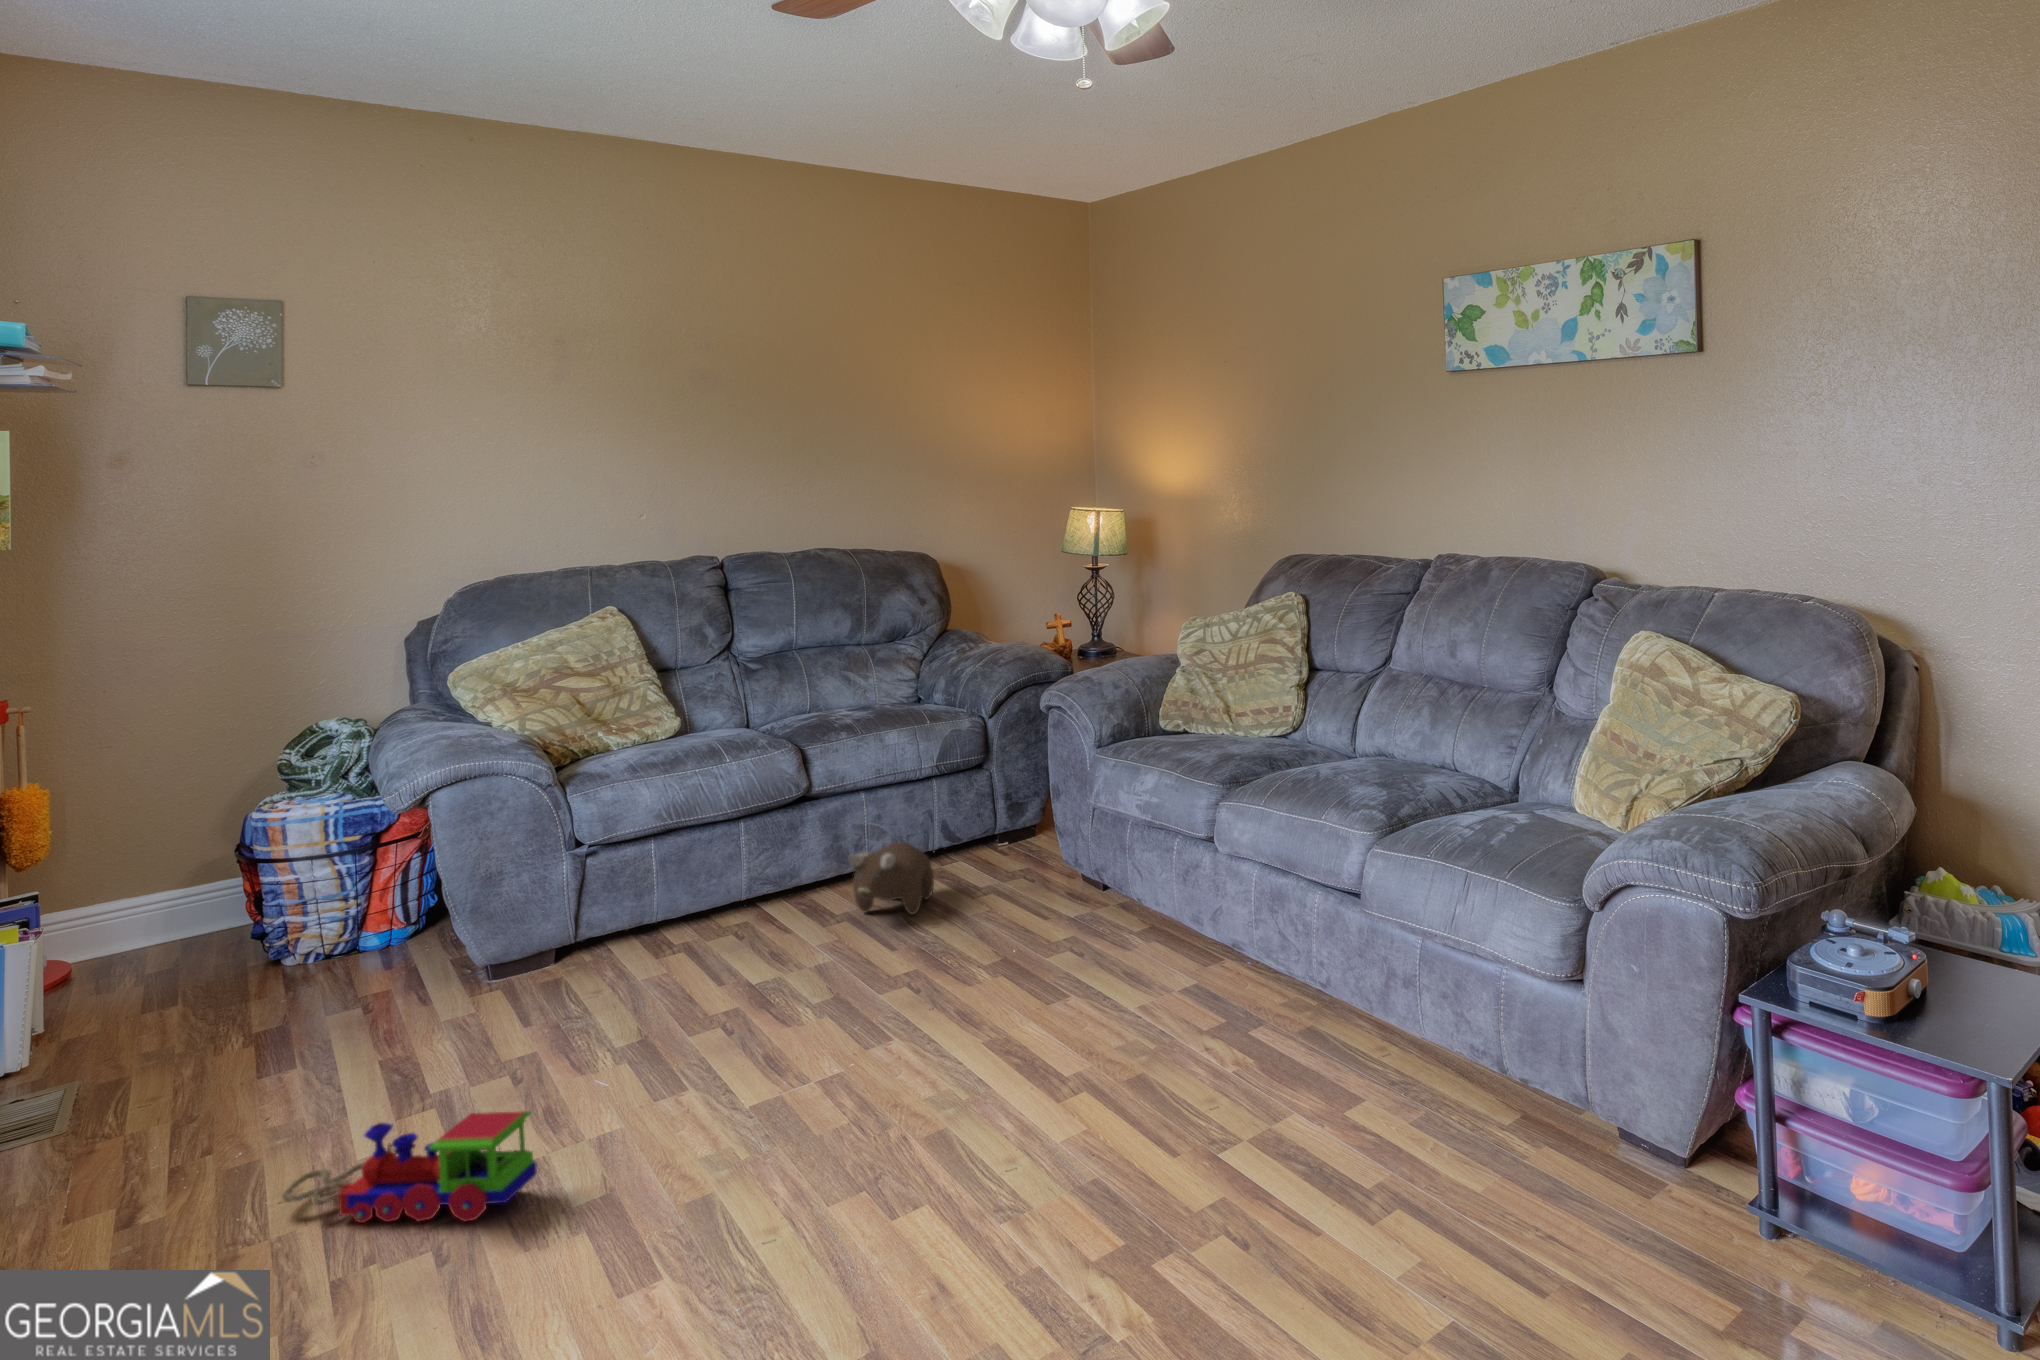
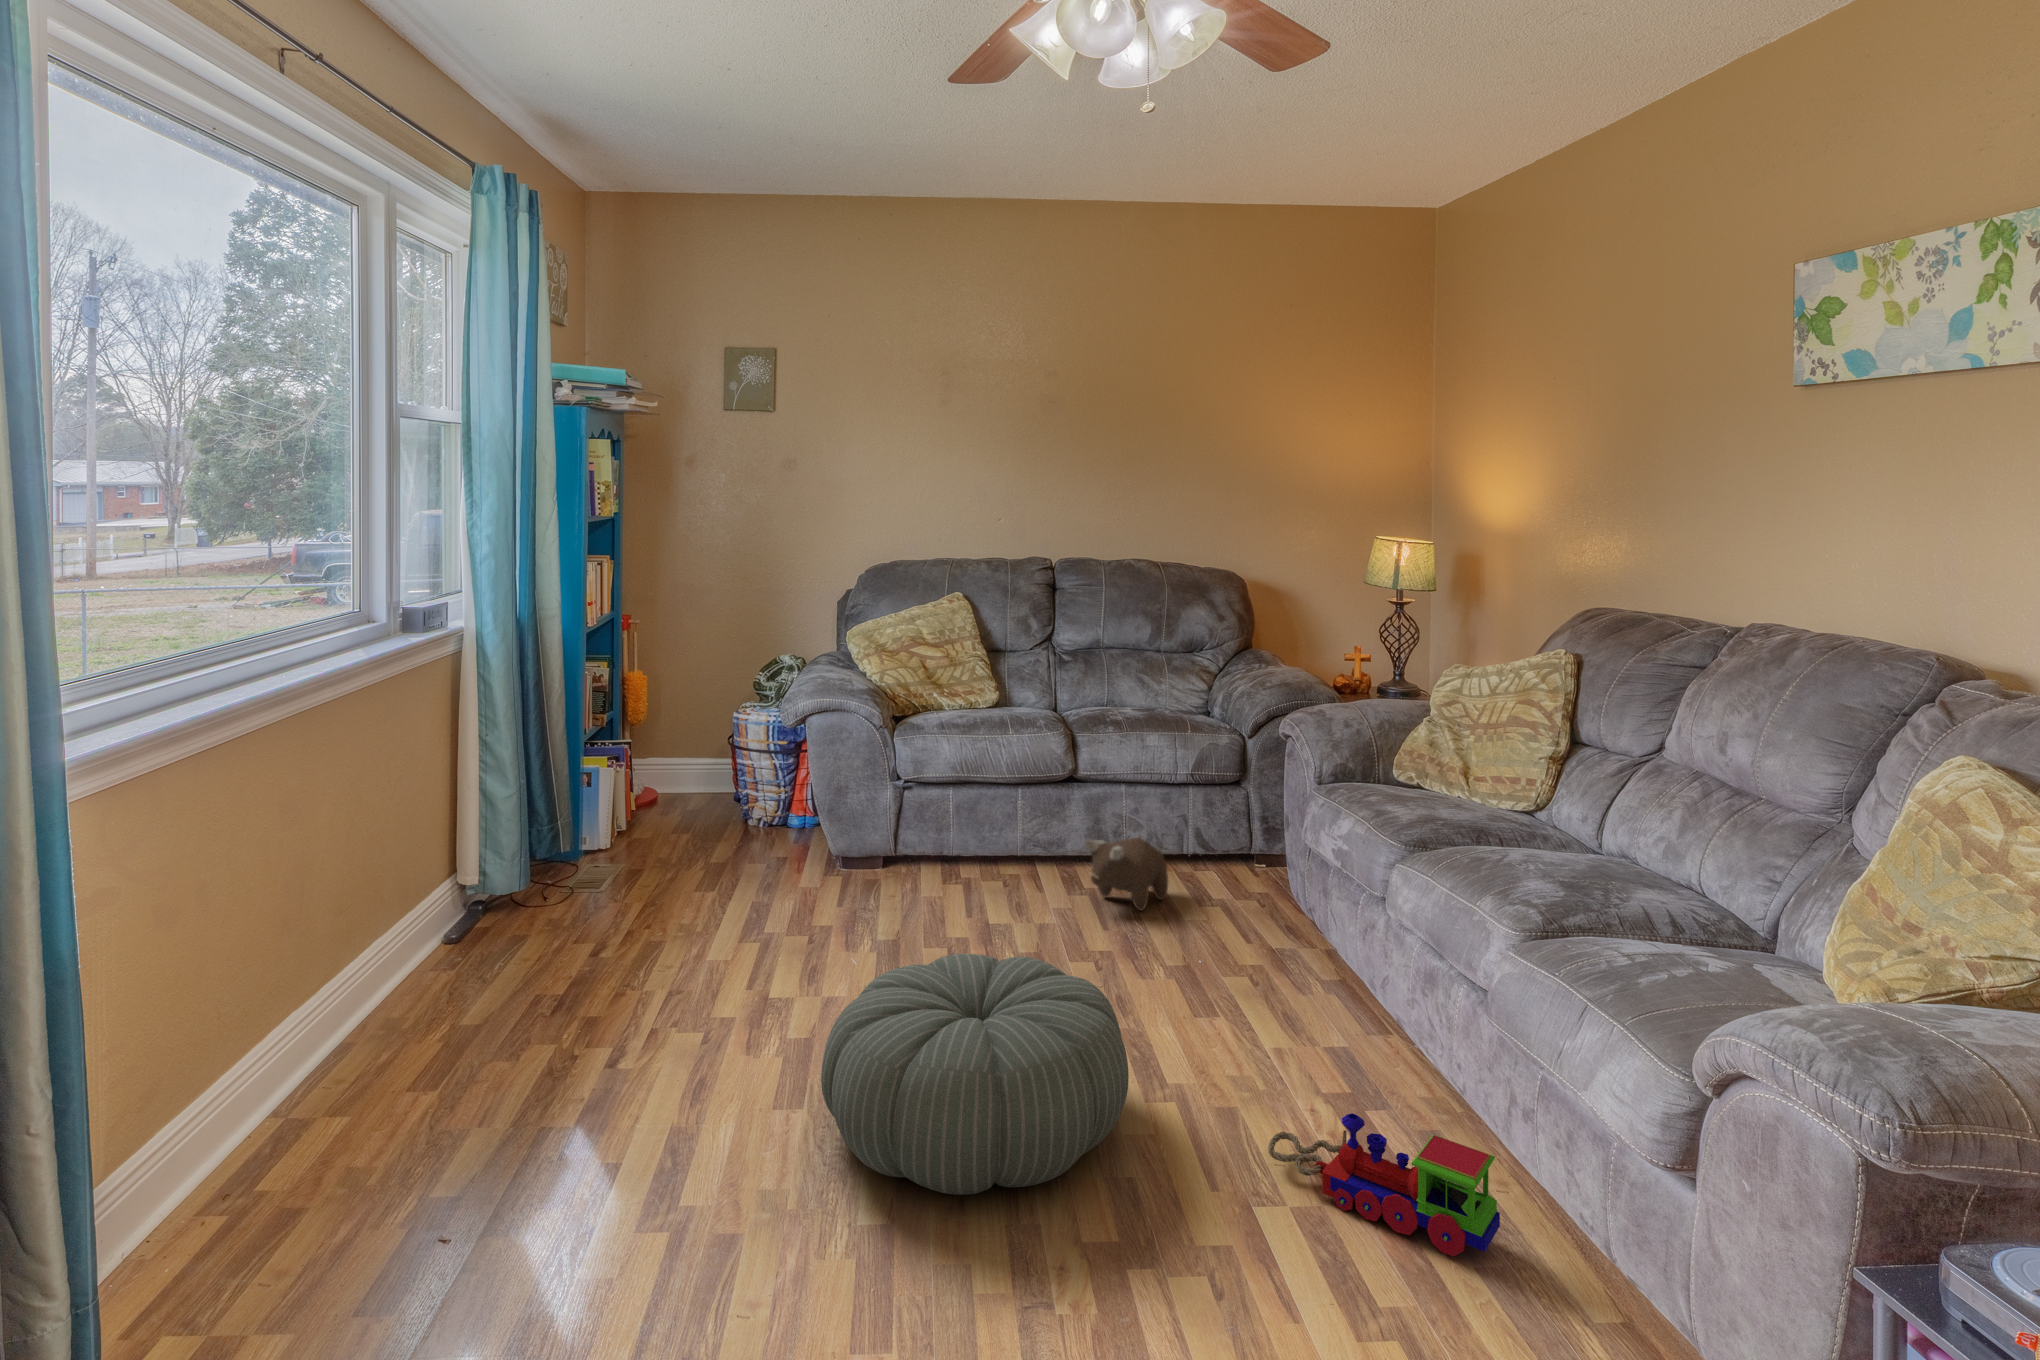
pouf: none [717,970,1055,1225] -> present [821,954,1129,1195]
toy train: present [282,1111,537,1223] -> present [1268,1113,1500,1256]

